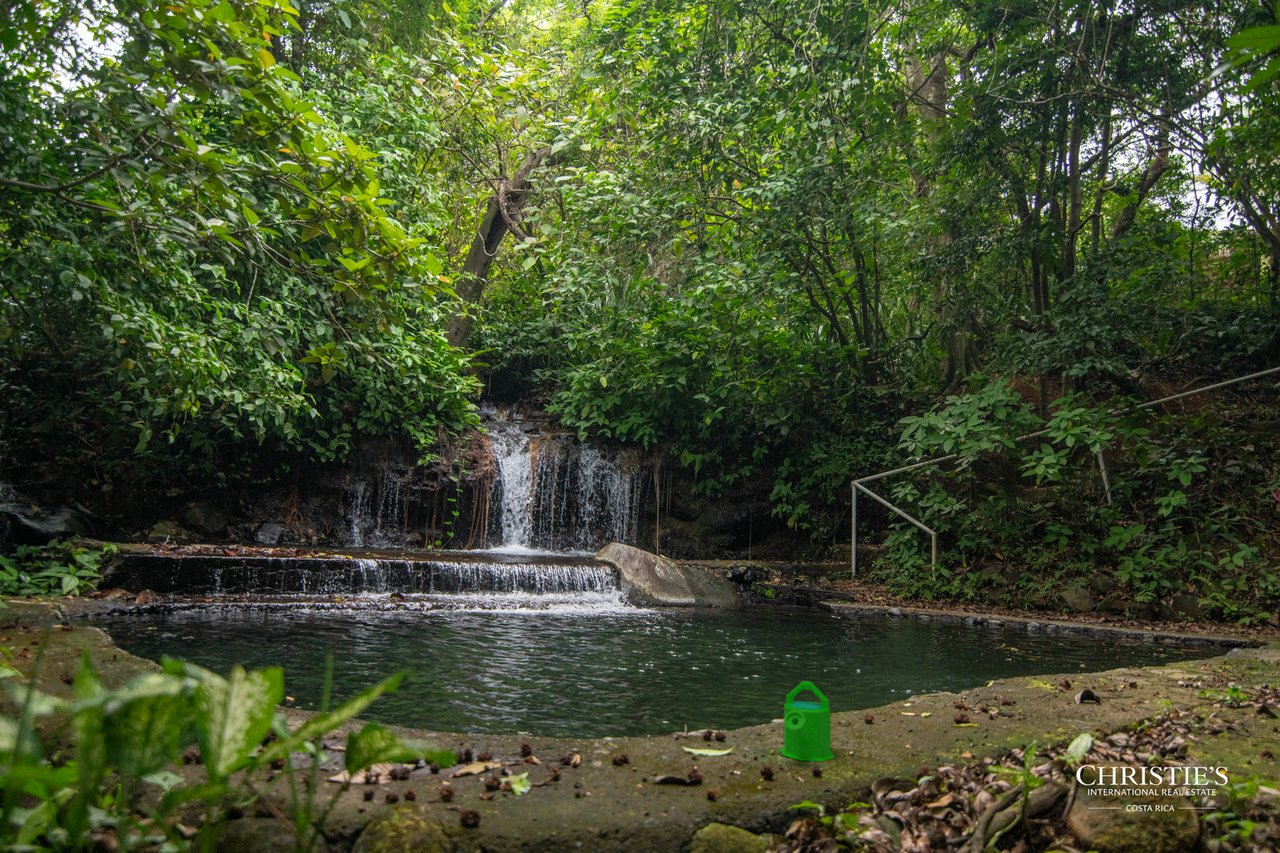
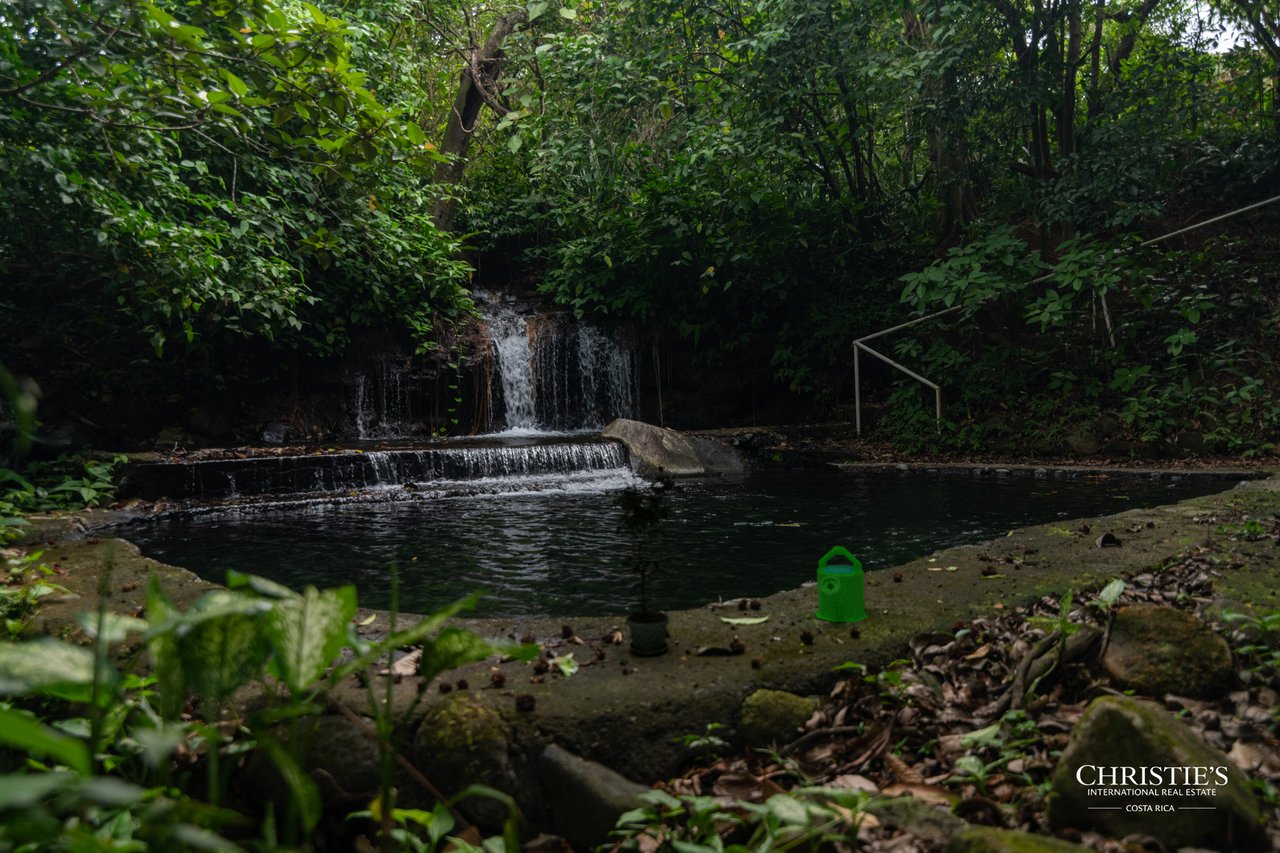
potted plant: none [572,585,651,779] -> present [605,466,684,655]

